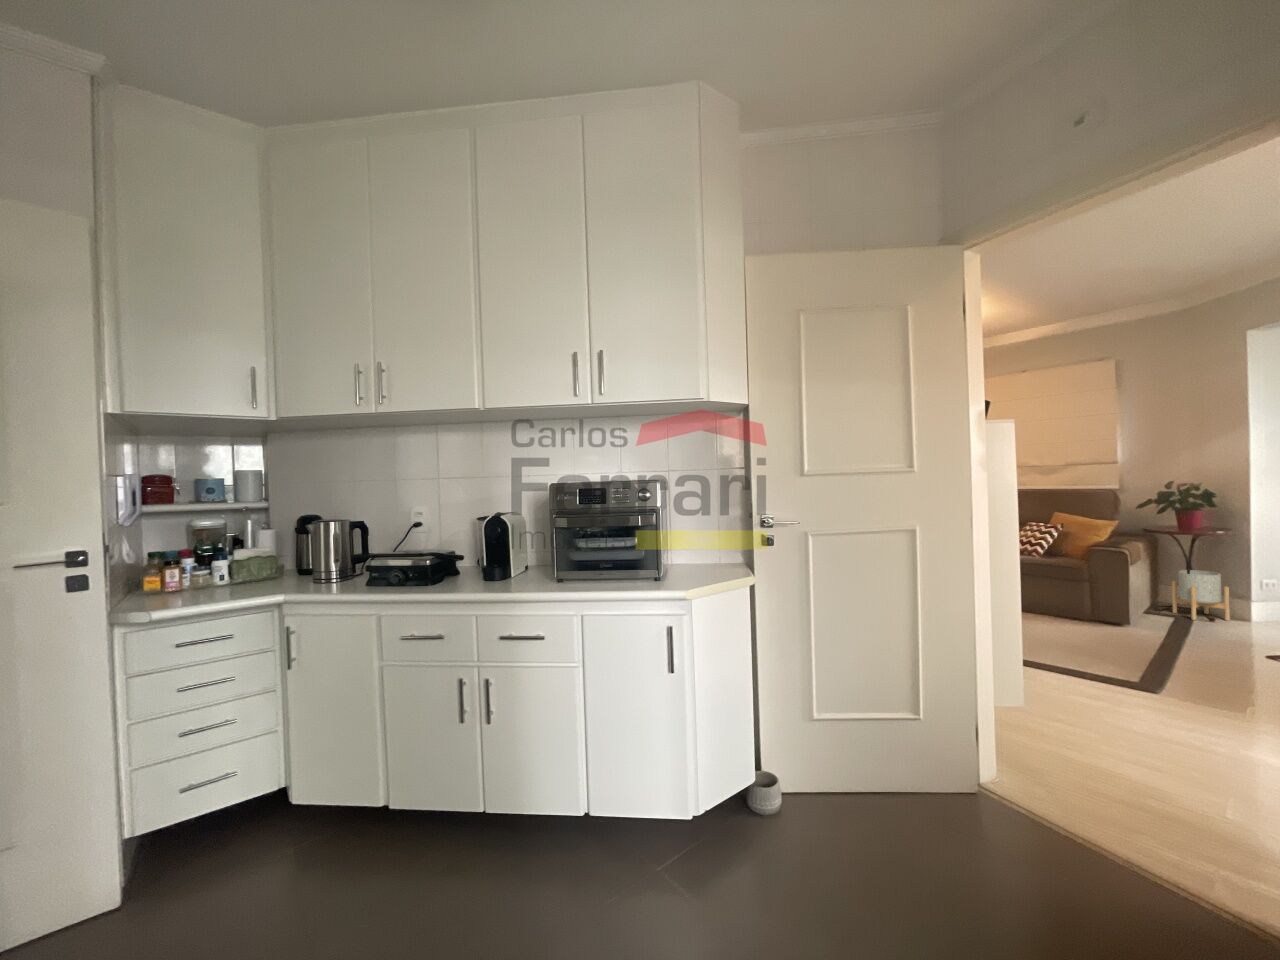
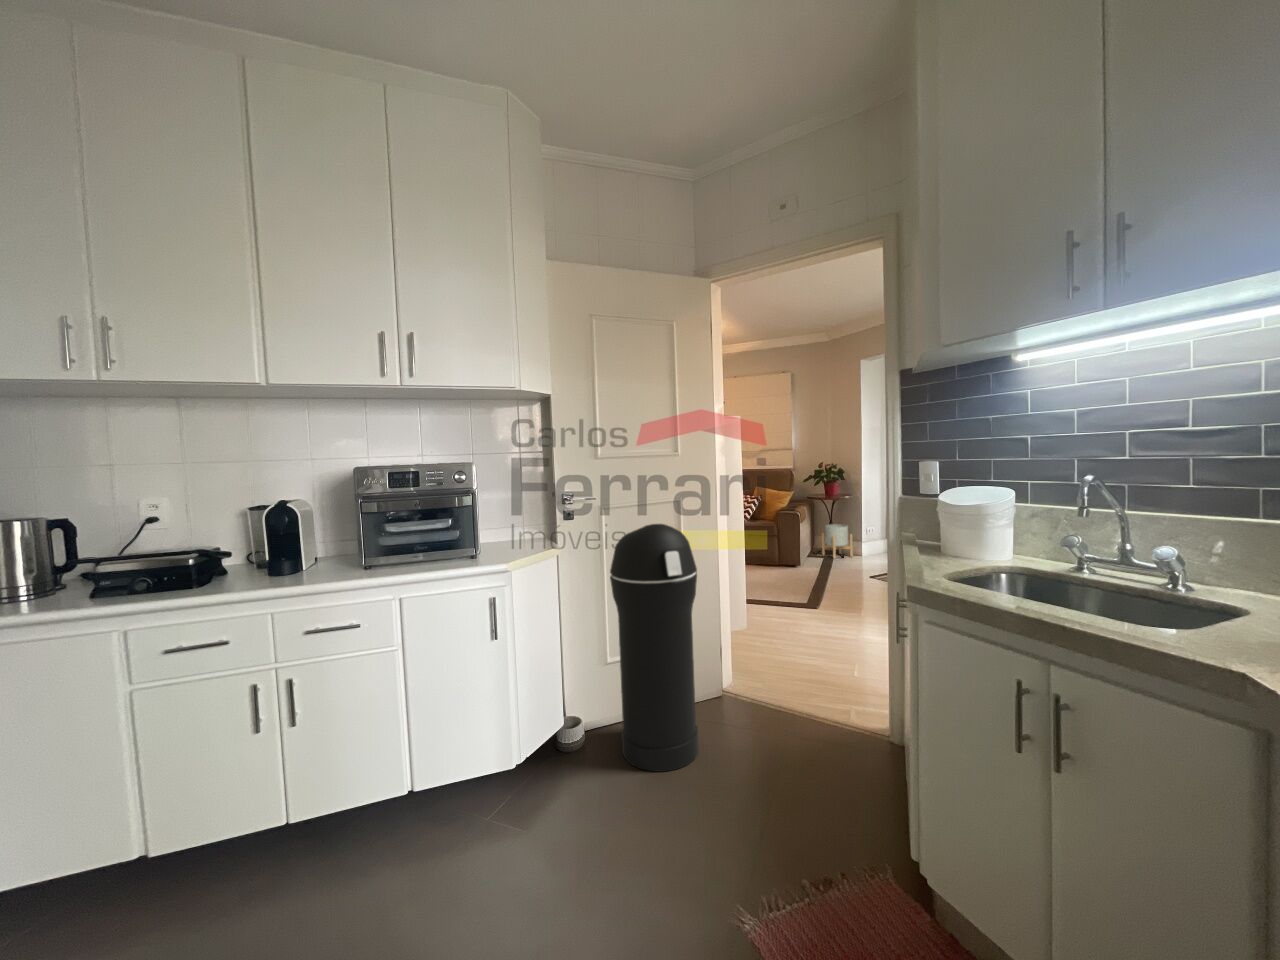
trash can: none [811,557,925,867] -> present [610,524,698,771]

